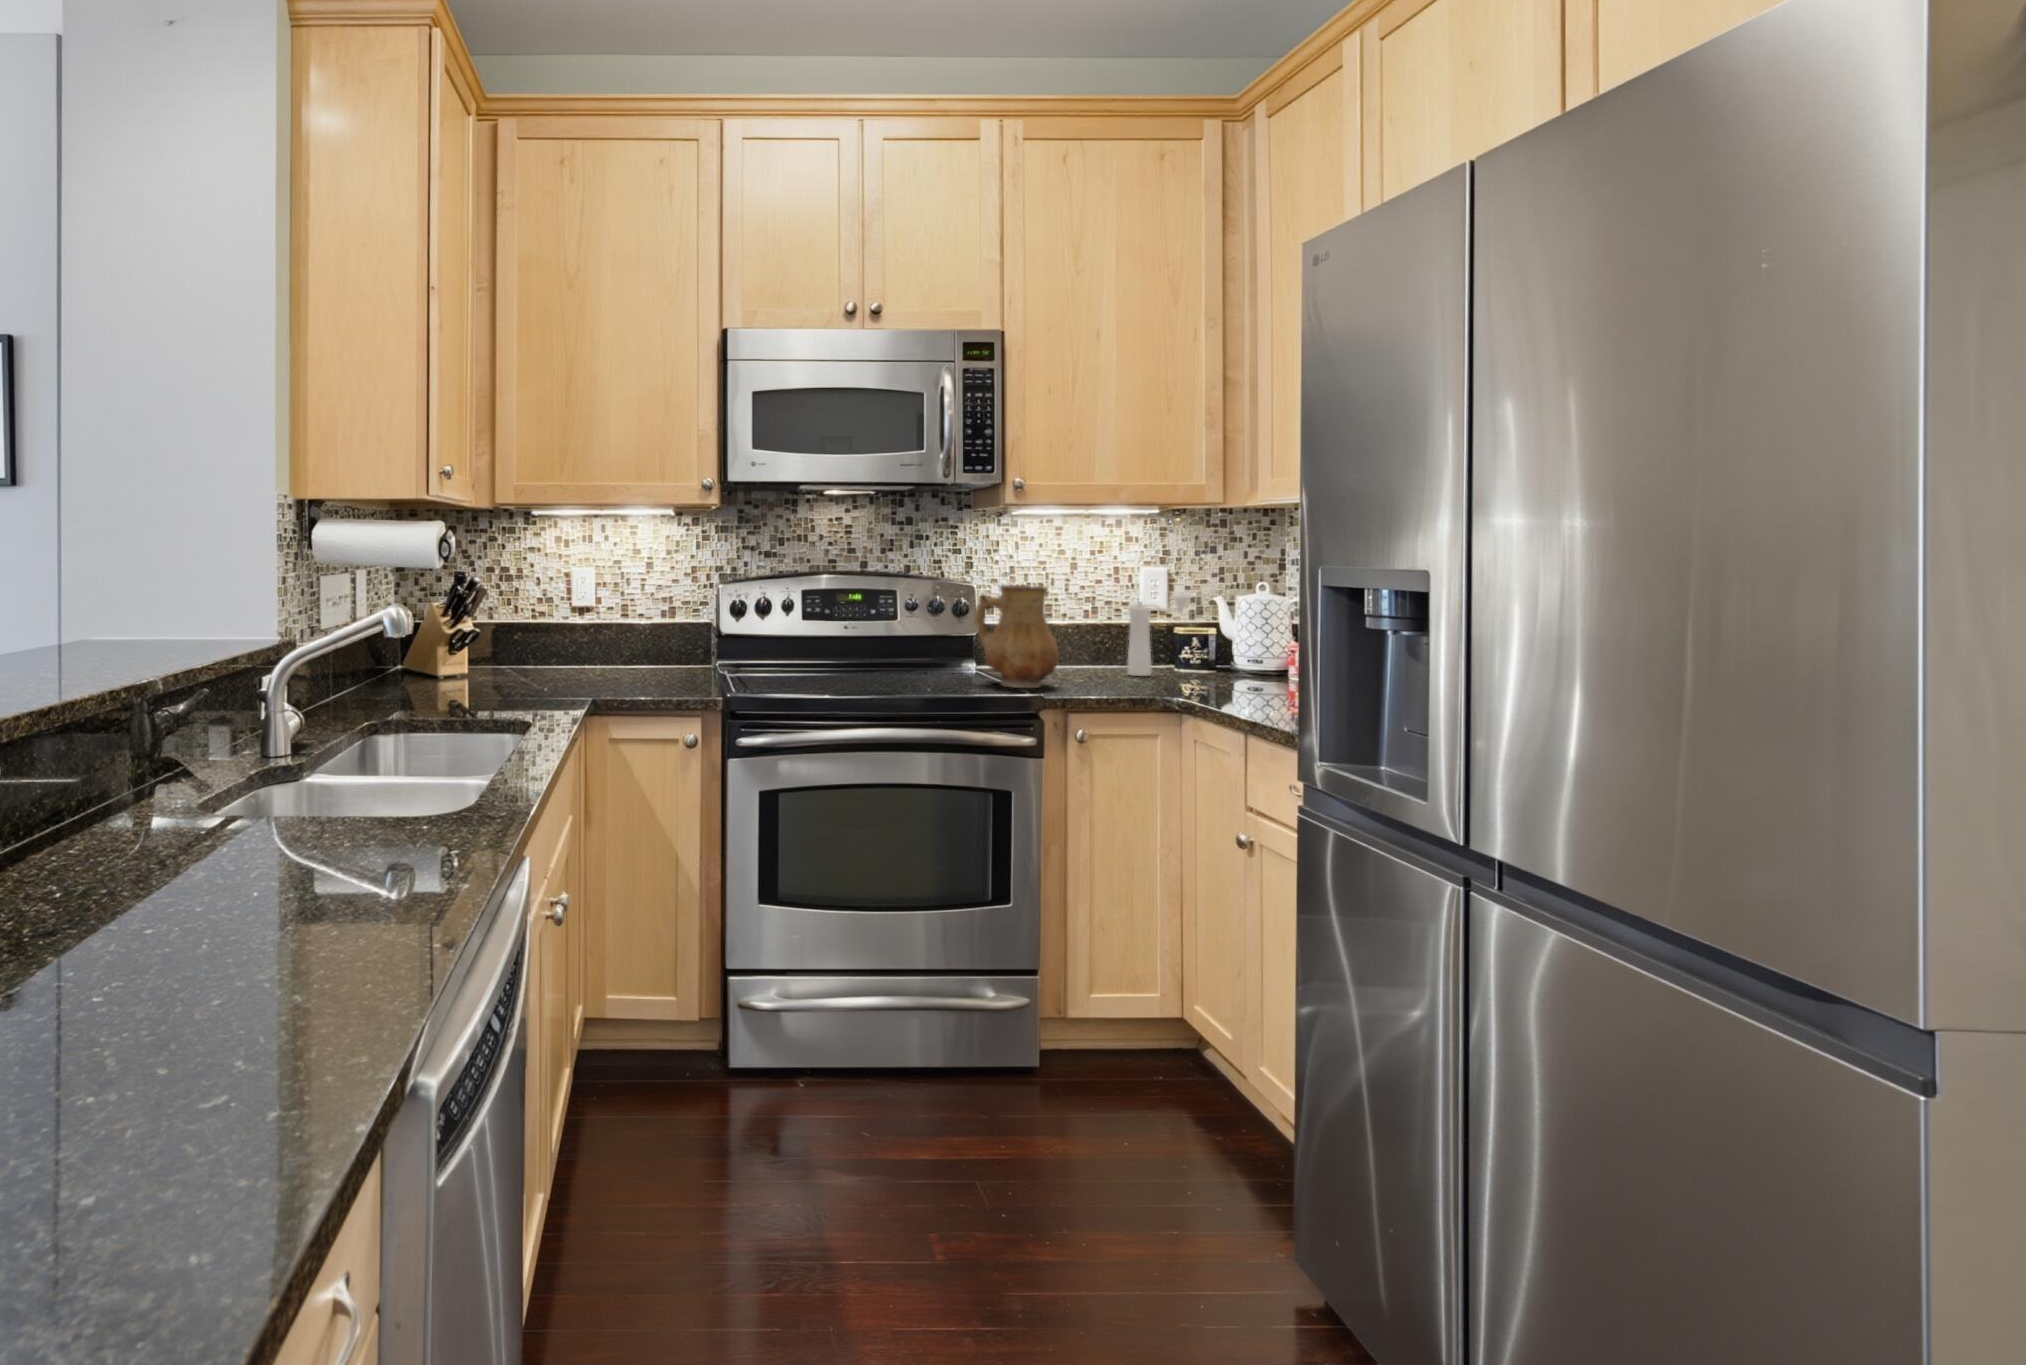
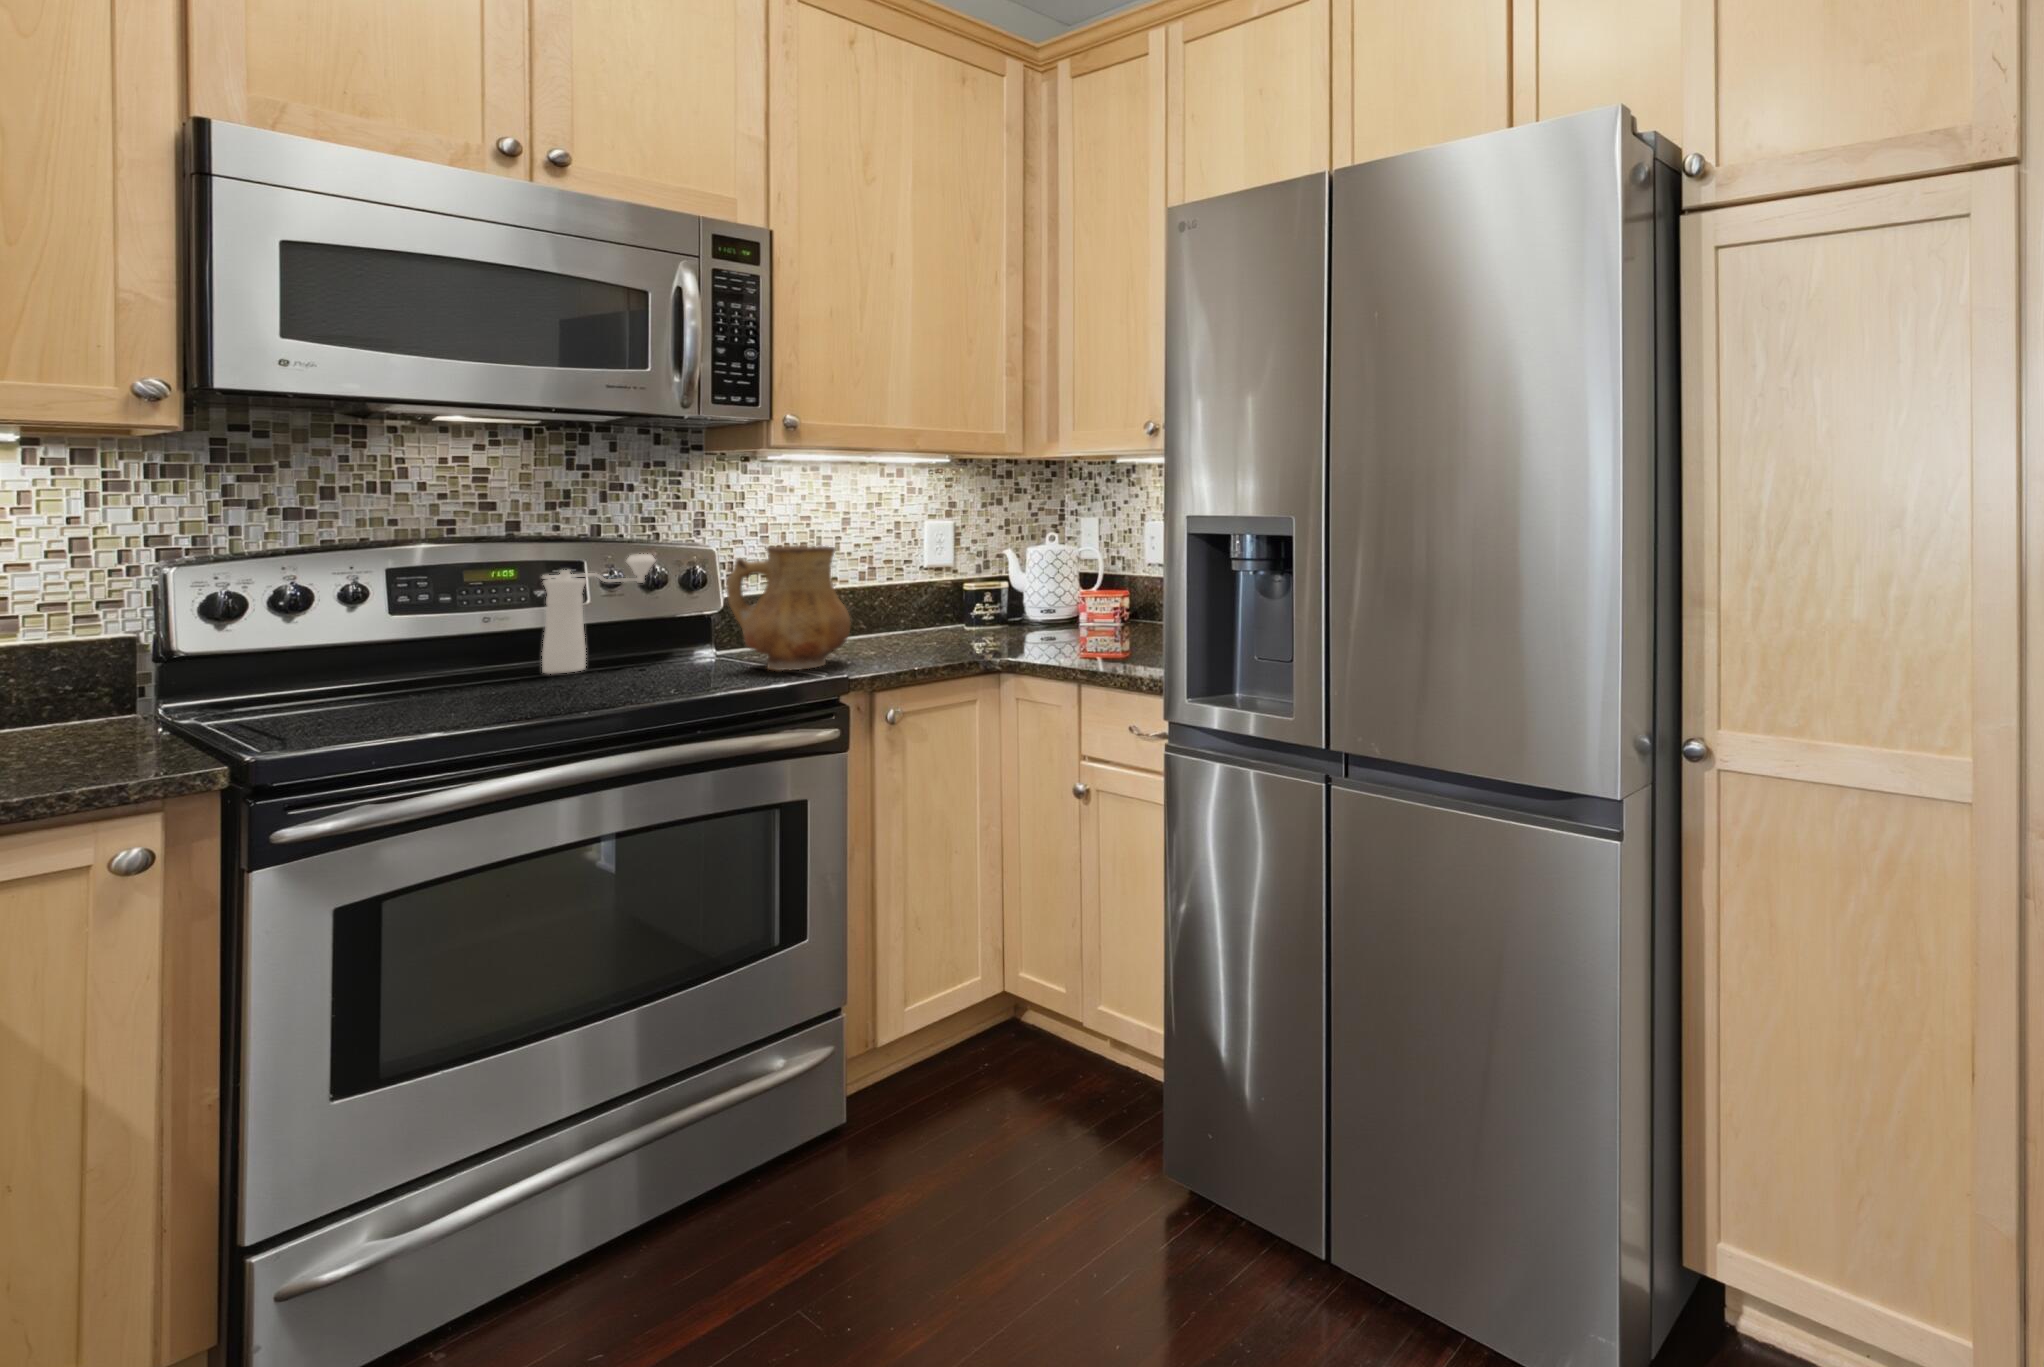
pepper mill: present [1128,592,1190,676] -> present [542,554,655,674]

